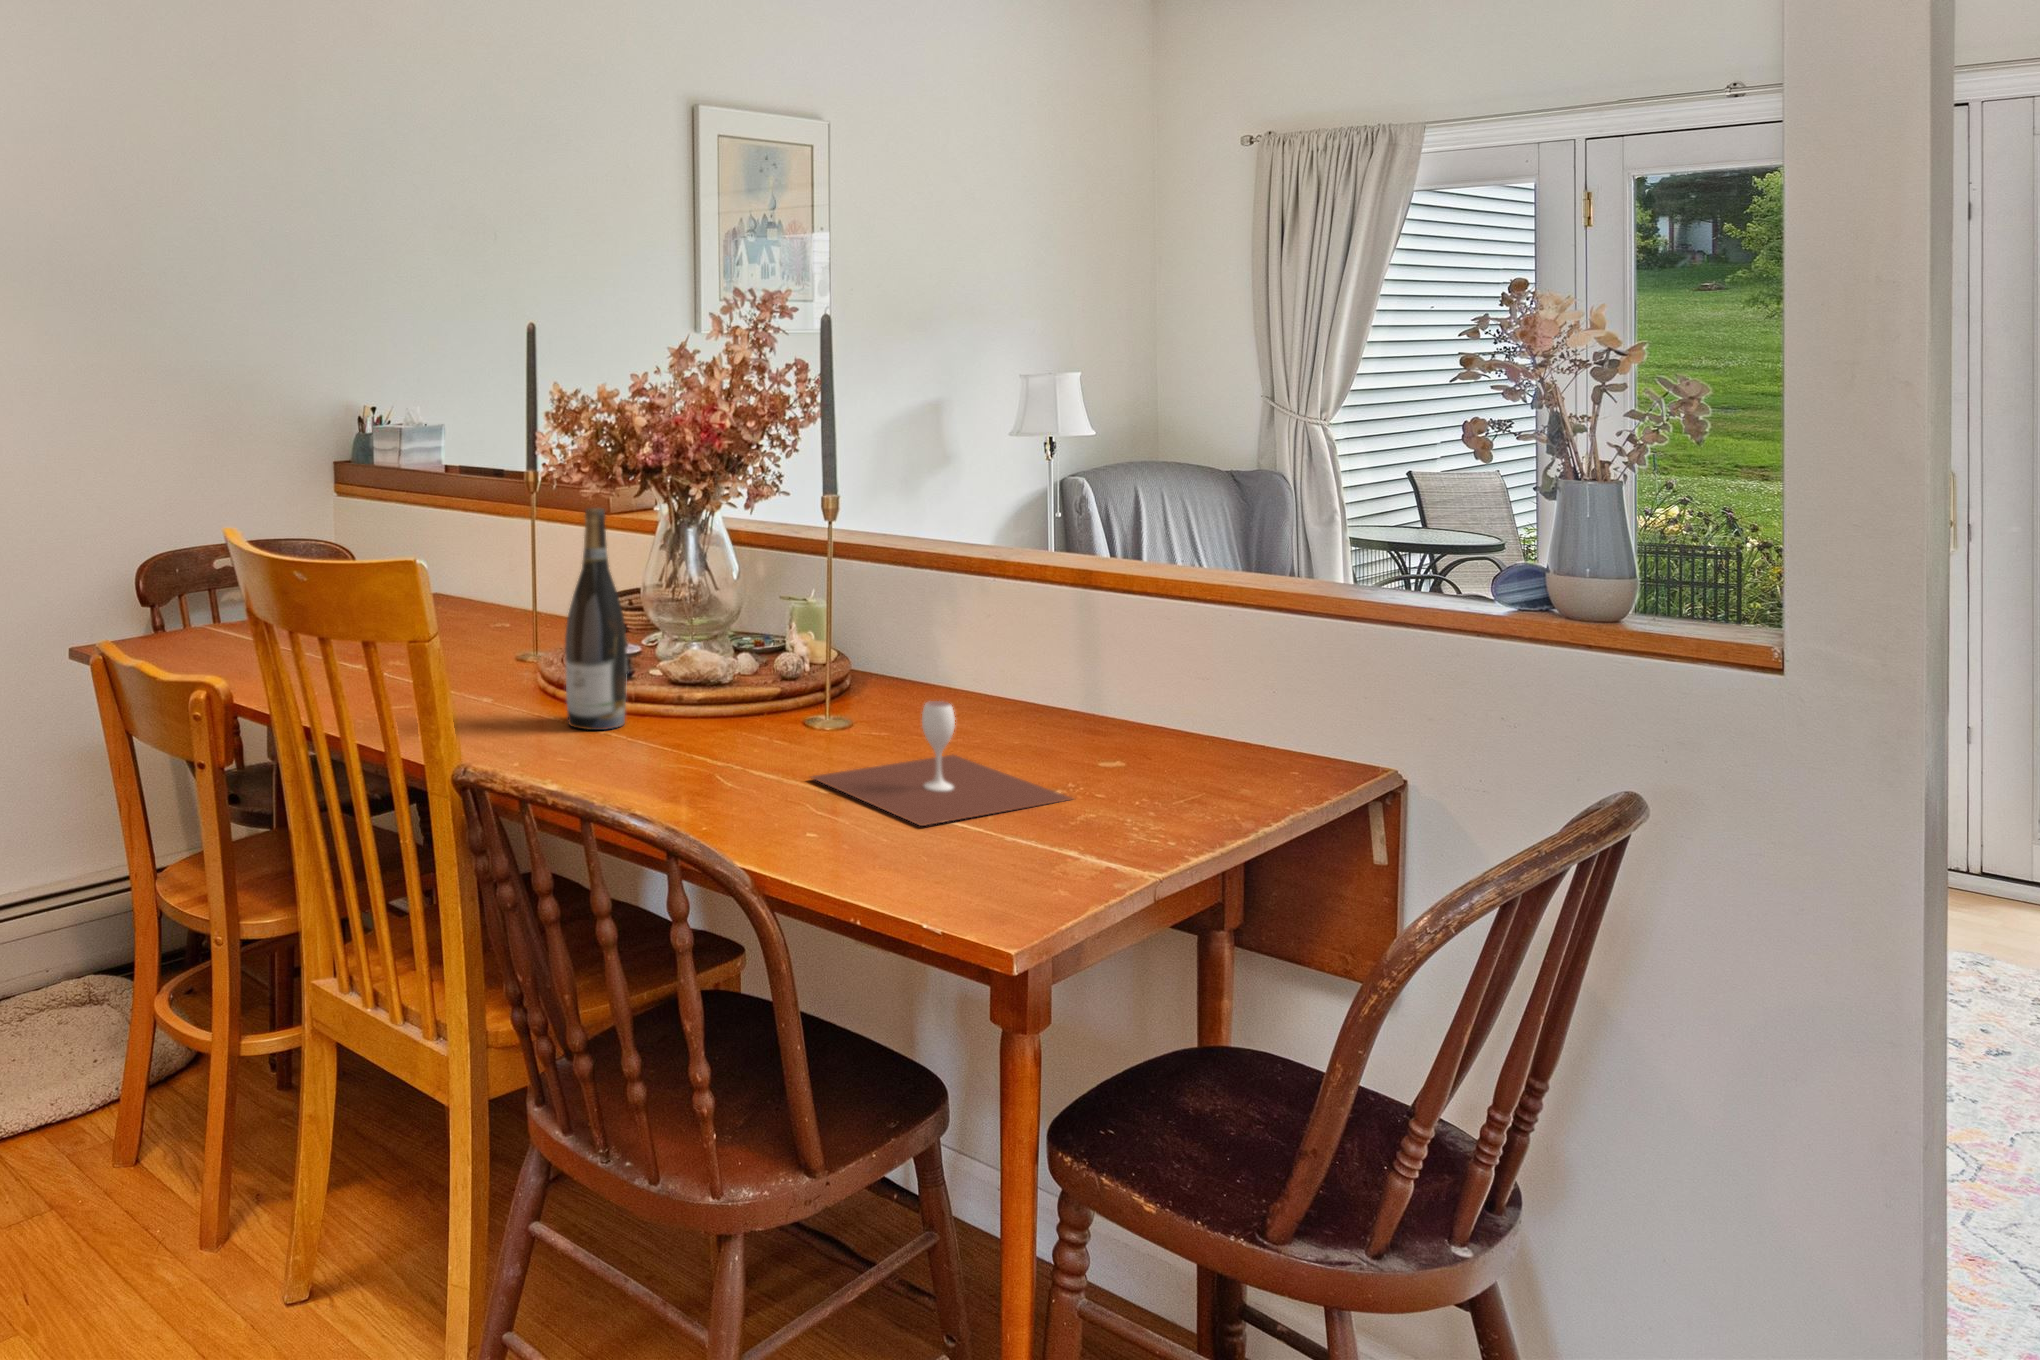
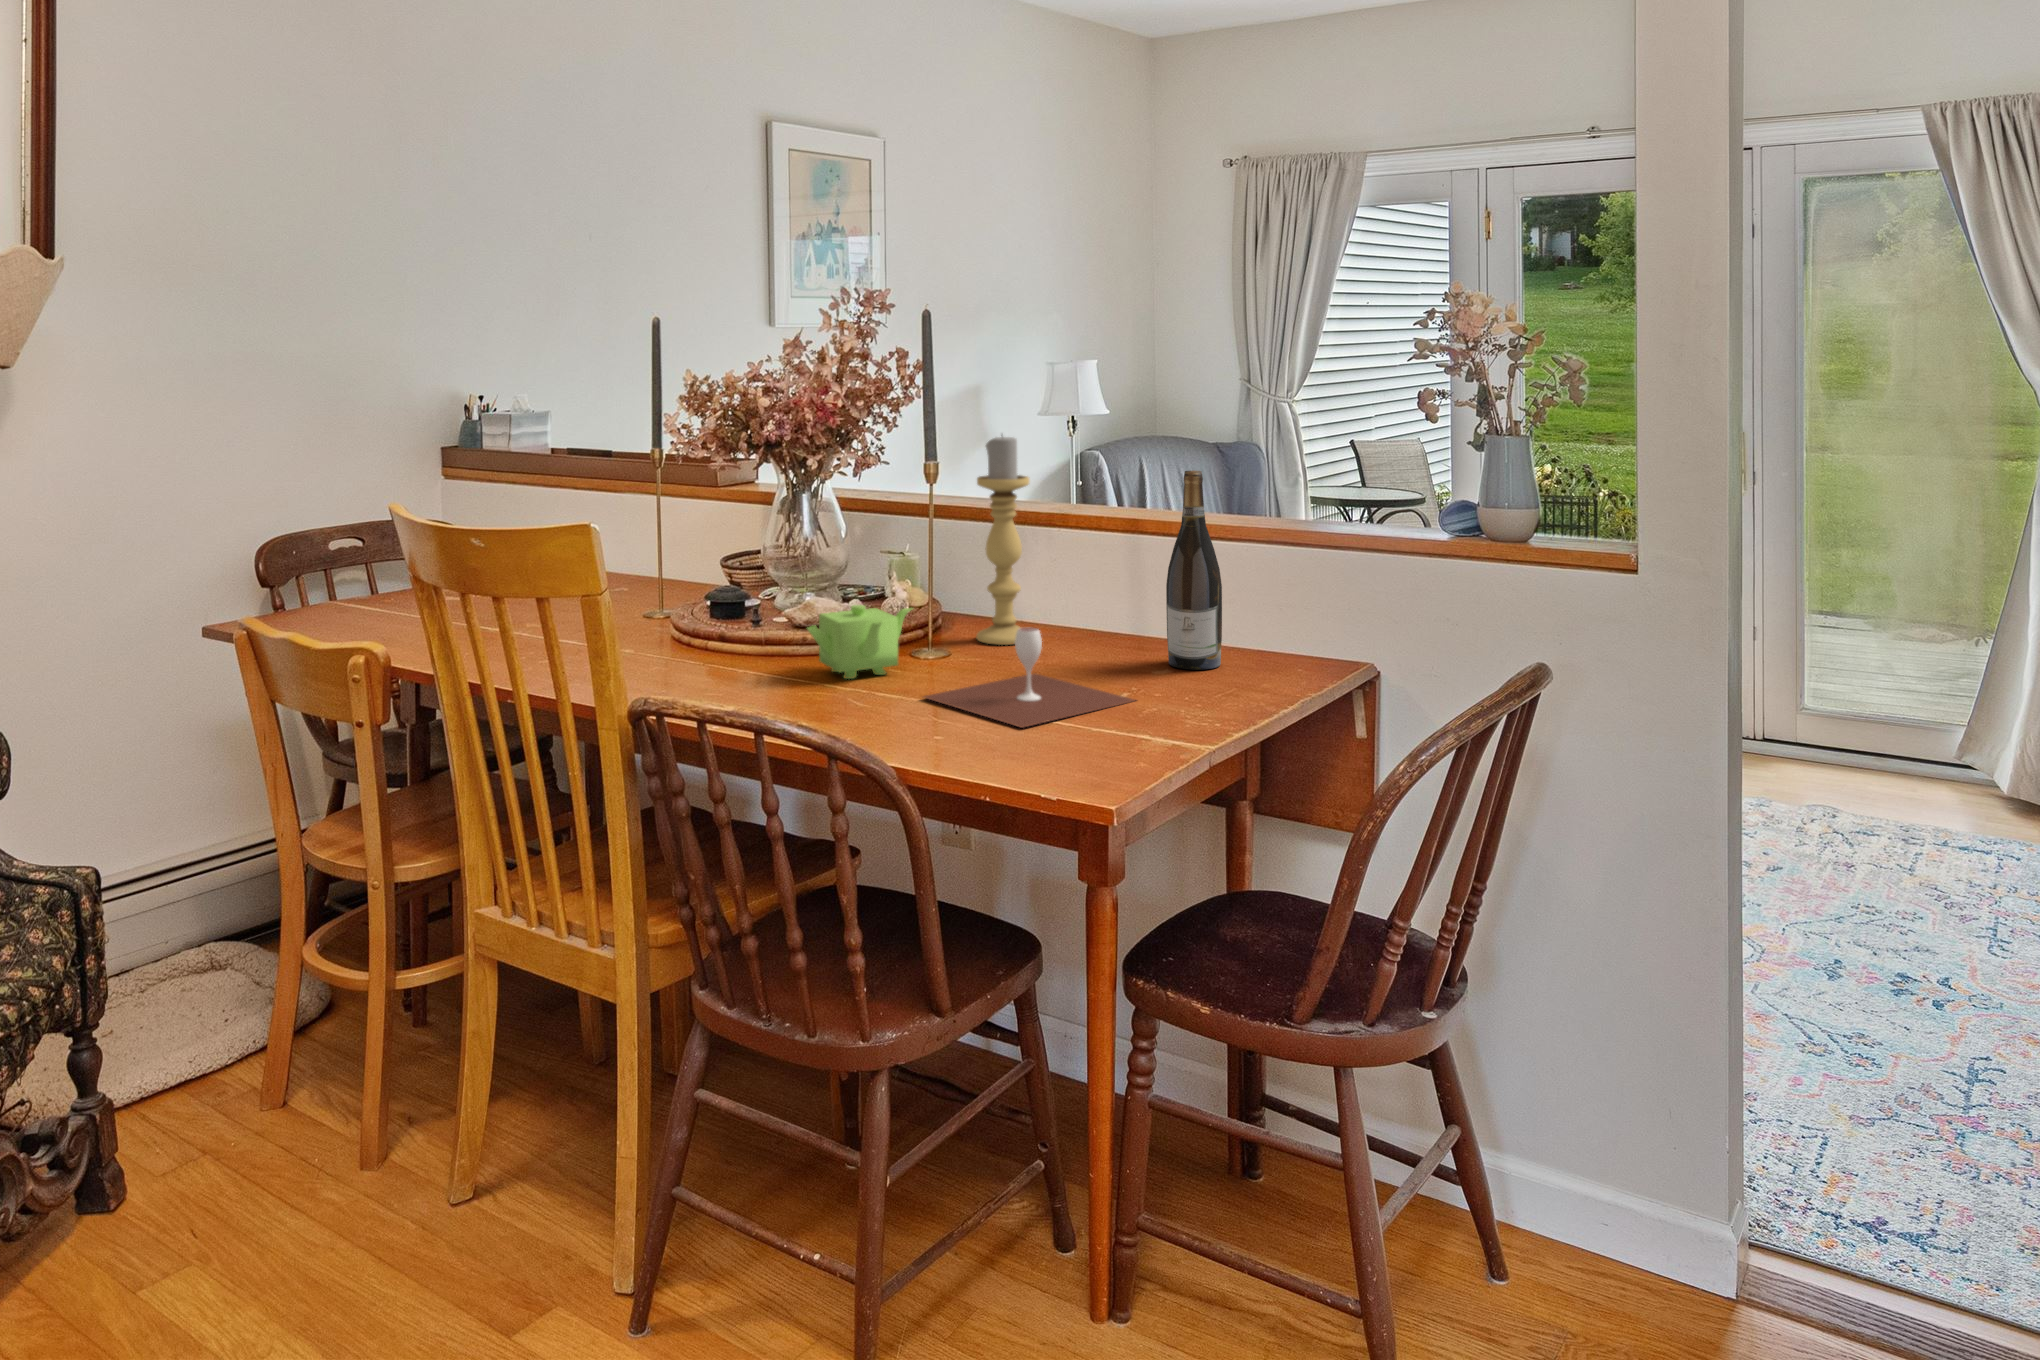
candle holder: none [893,462,961,715] -> present [976,436,1029,645]
wine bottle: present [565,508,627,730] -> present [1166,470,1222,670]
teapot: none [682,661,811,748] -> present [808,605,912,679]

